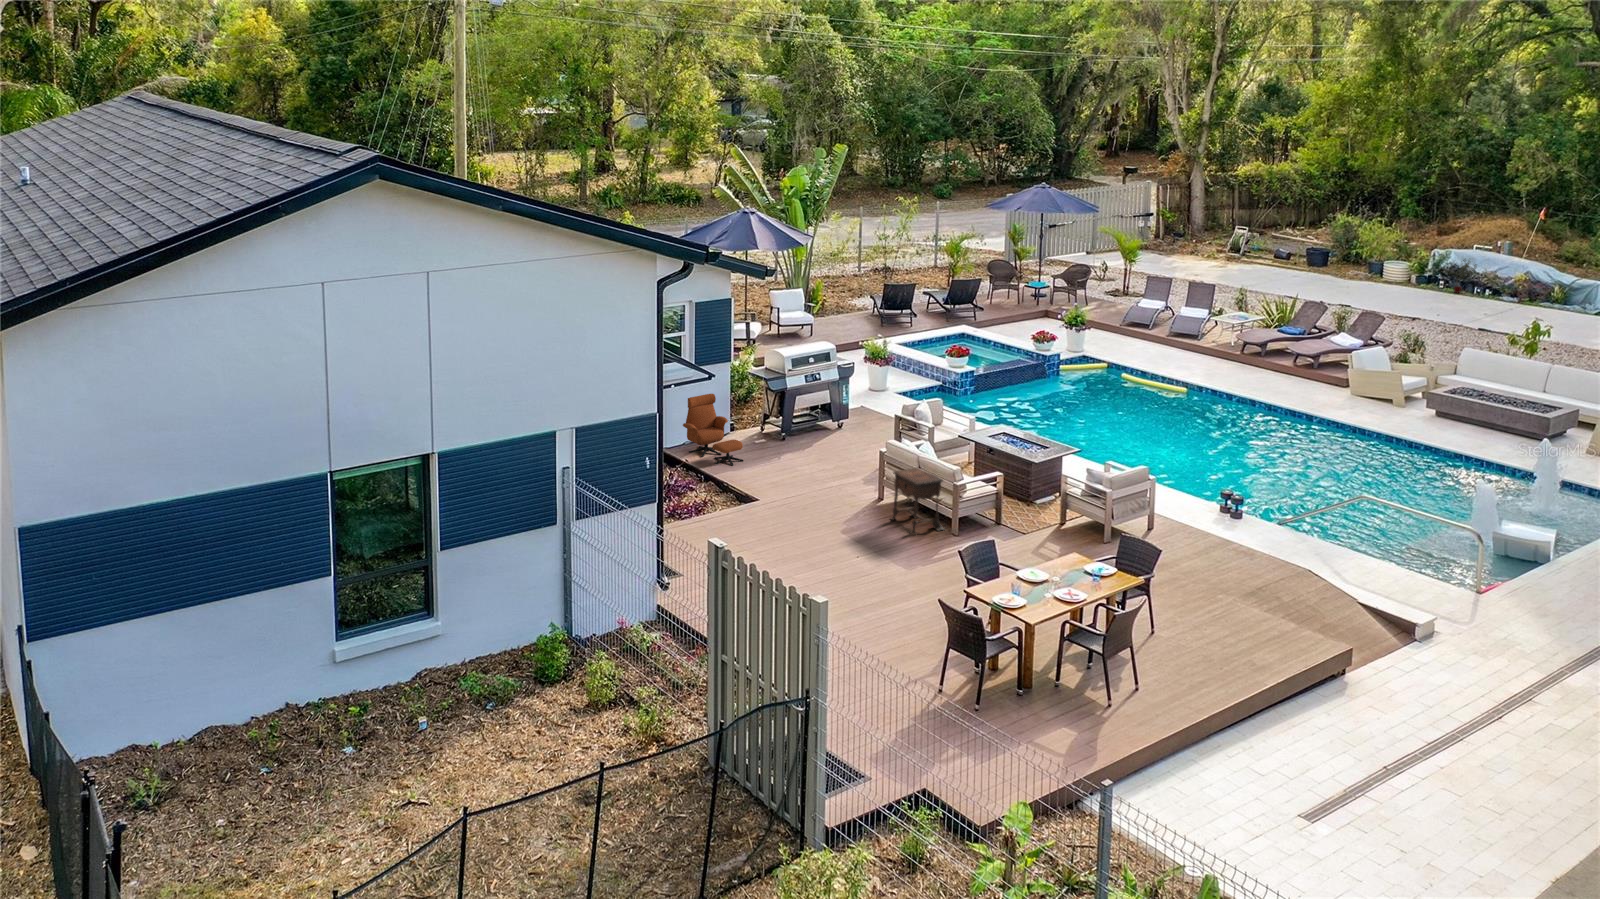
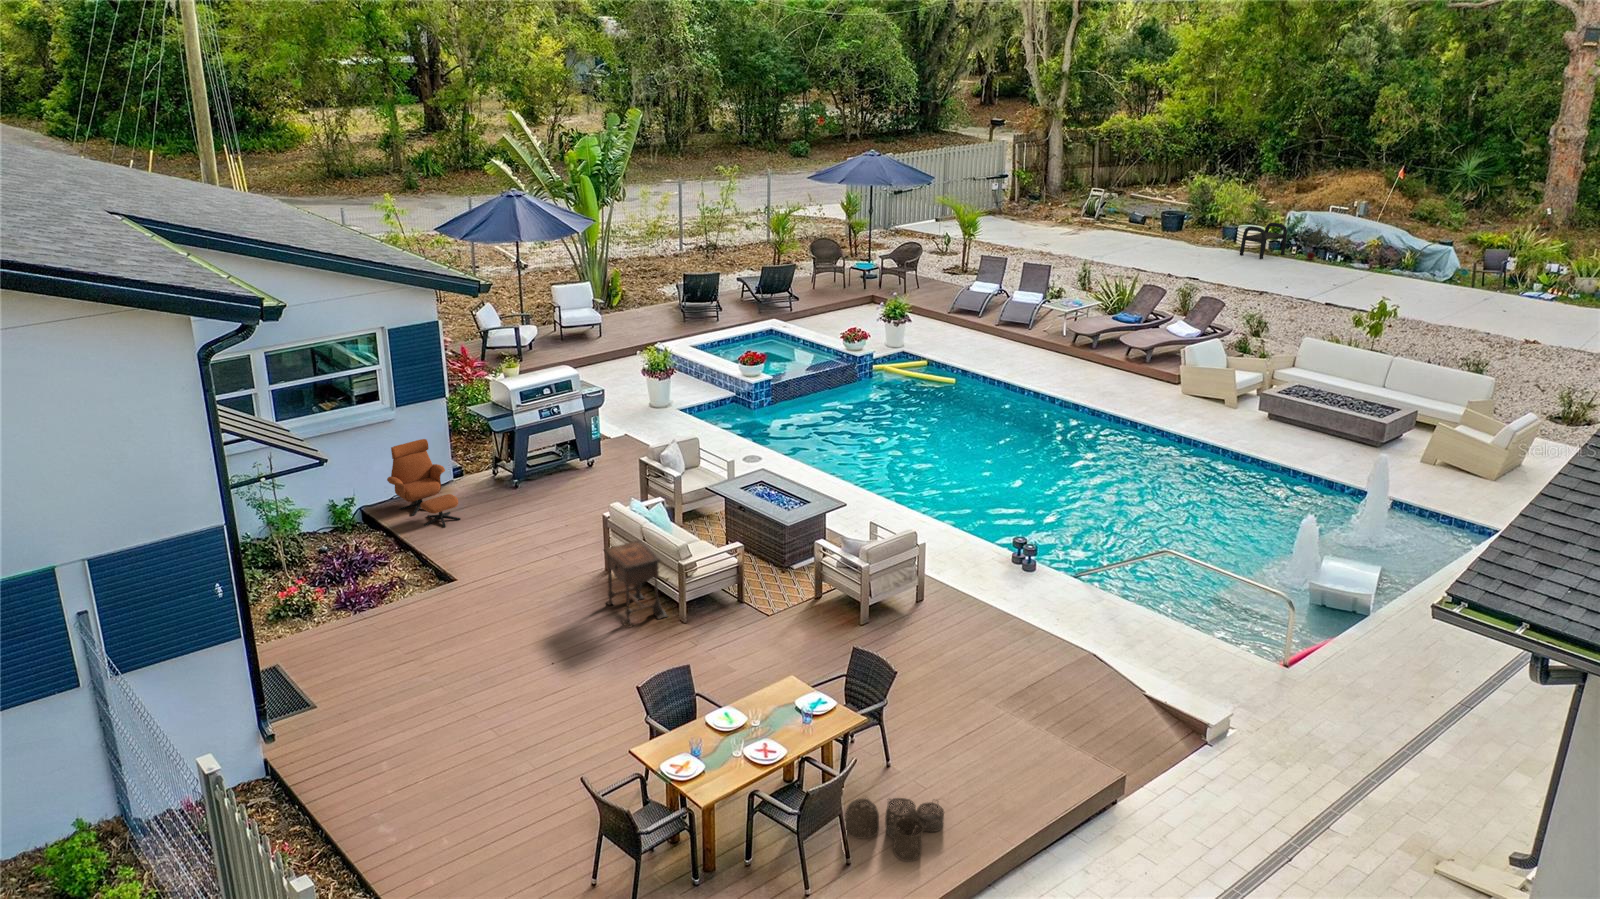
bench: none [1387,258,1434,291] -> present [1240,223,1287,259]
woven basket: none [1137,636,1218,682] -> present [845,798,944,861]

